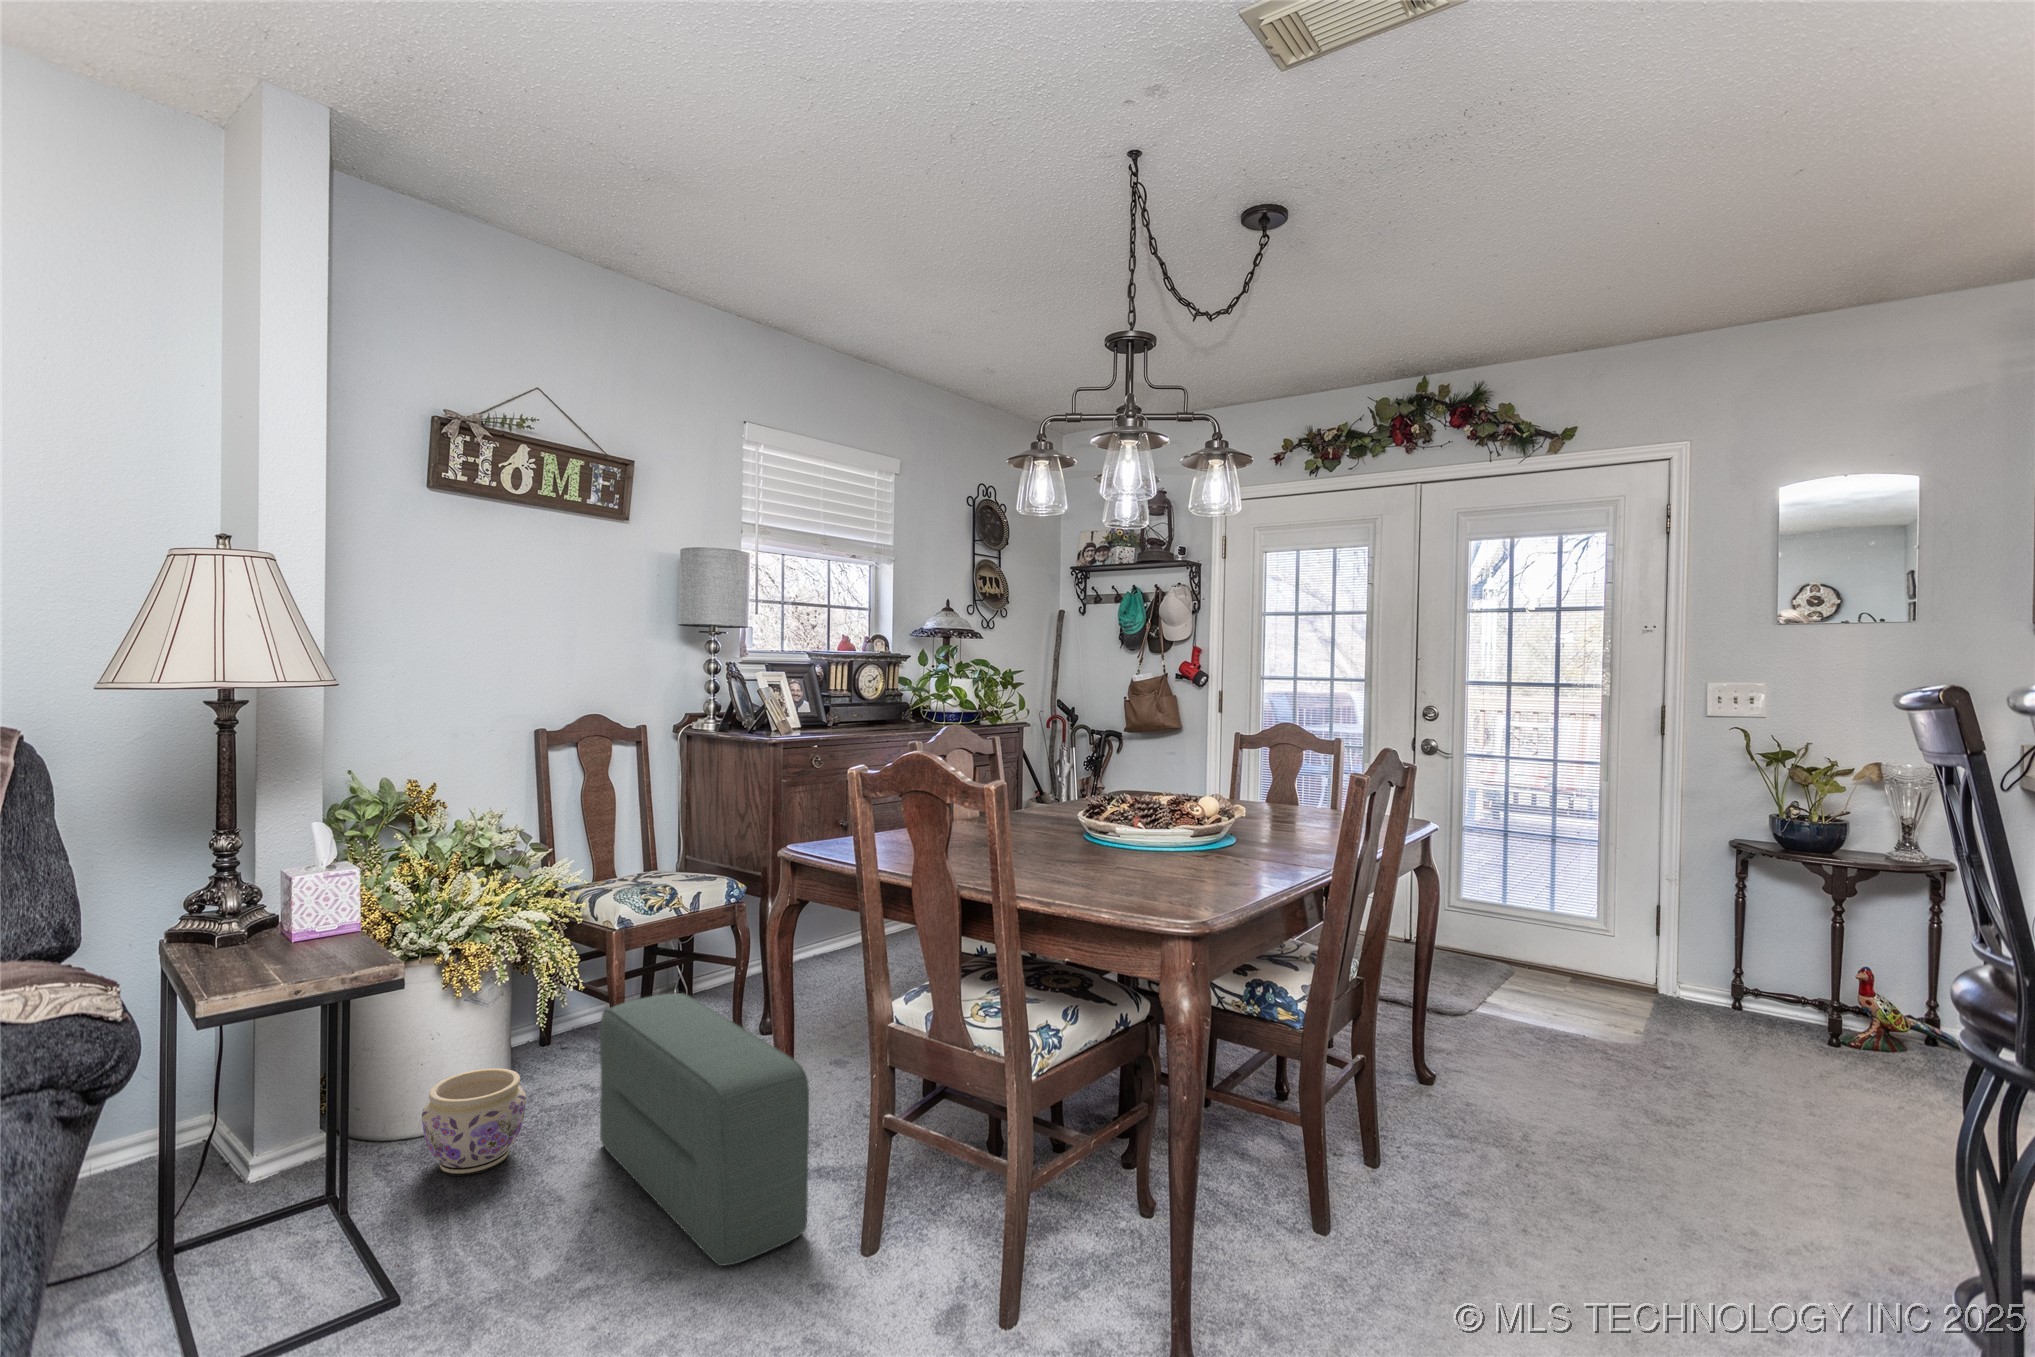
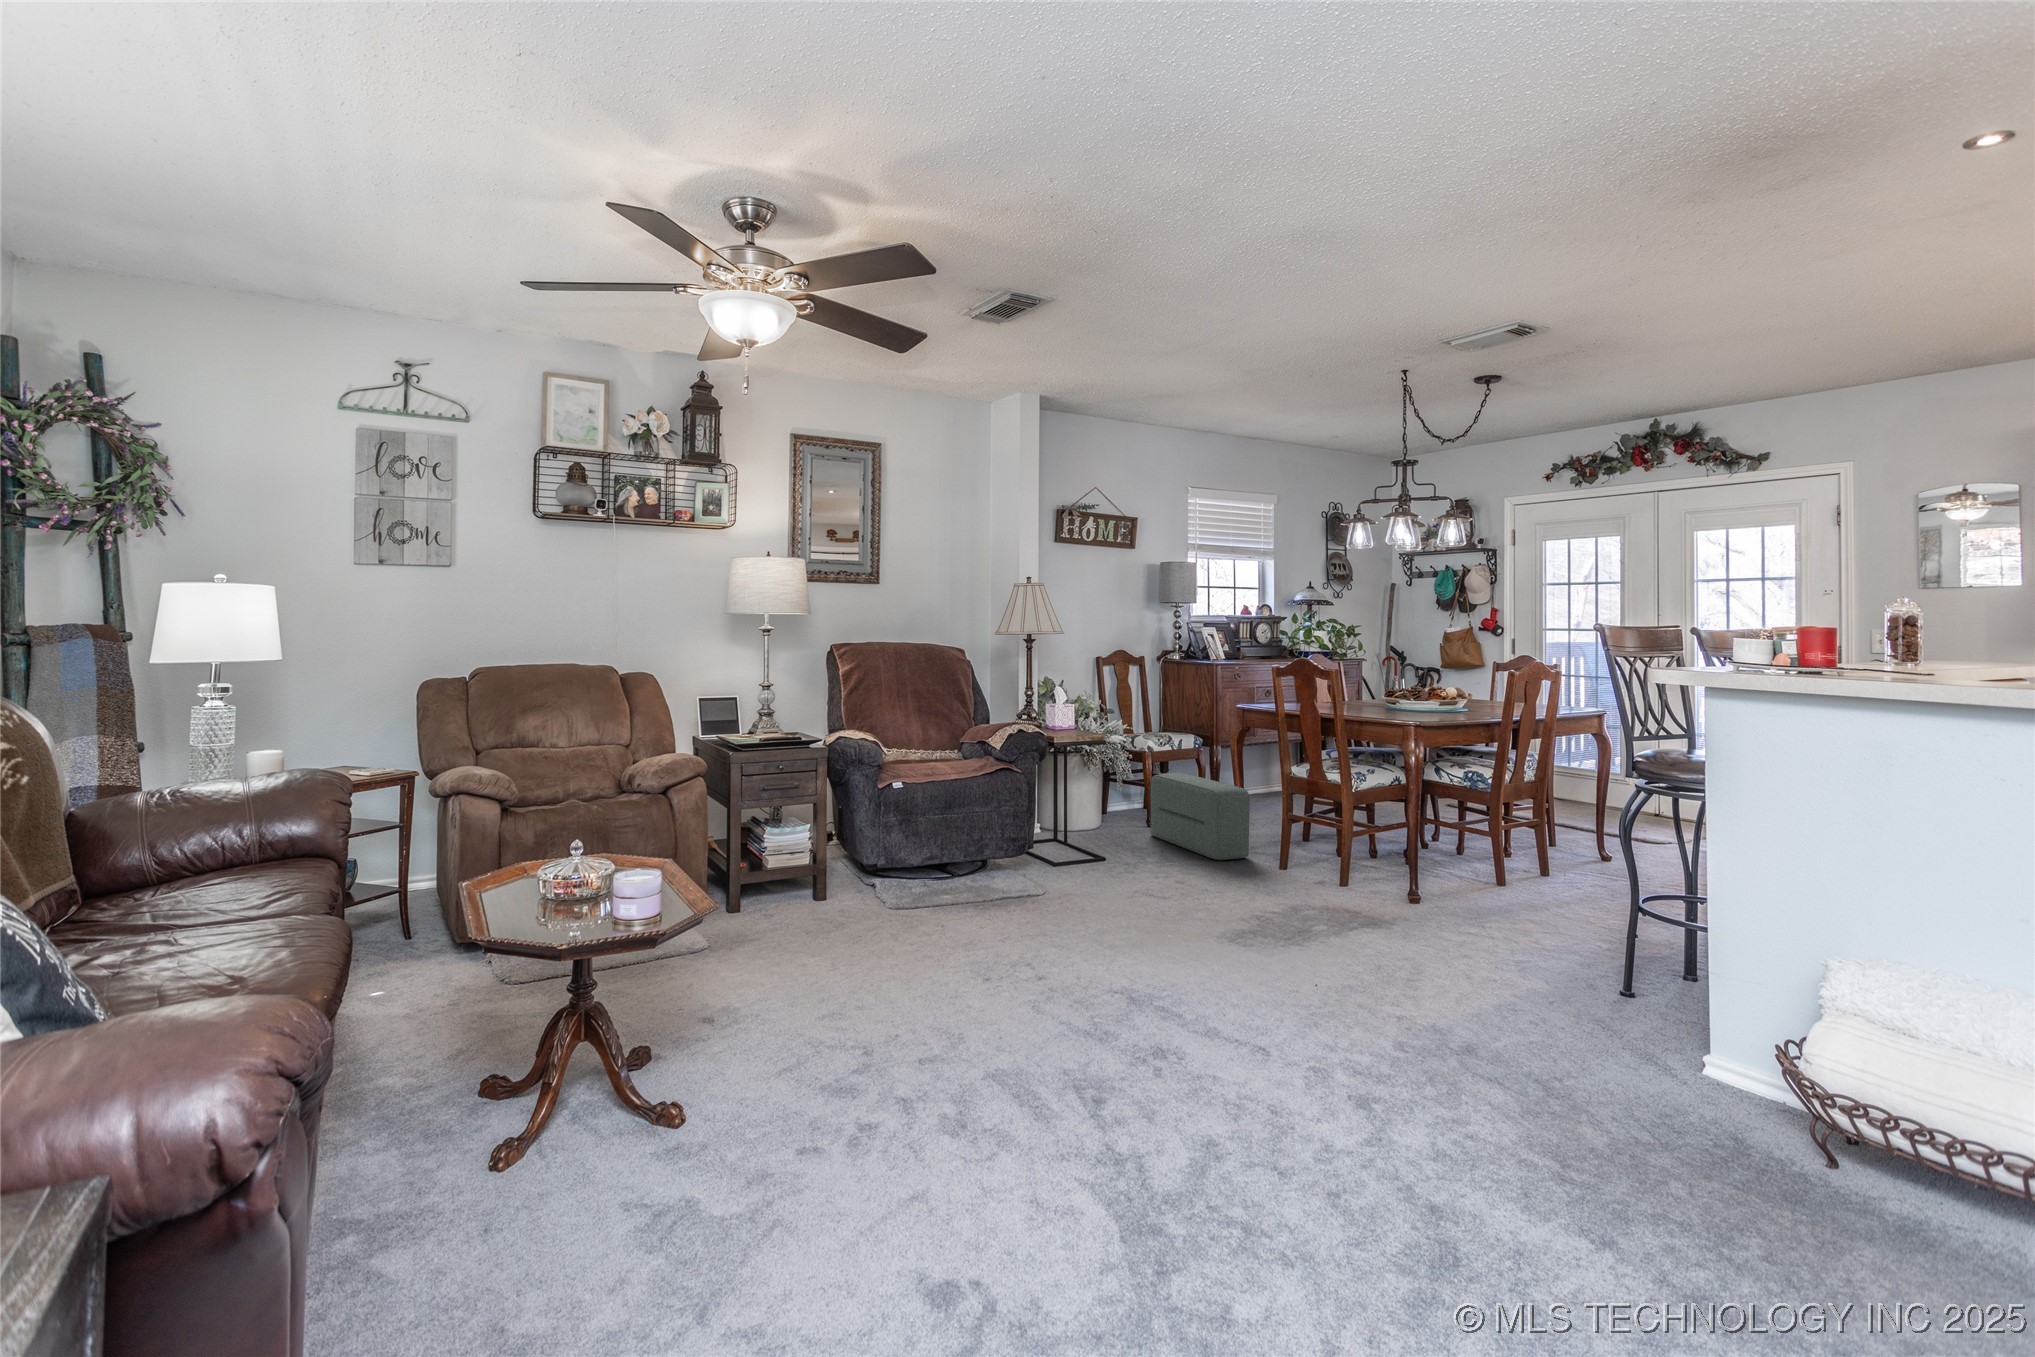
planter: present [422,1068,526,1176] -> none [1082,800,1121,837]

